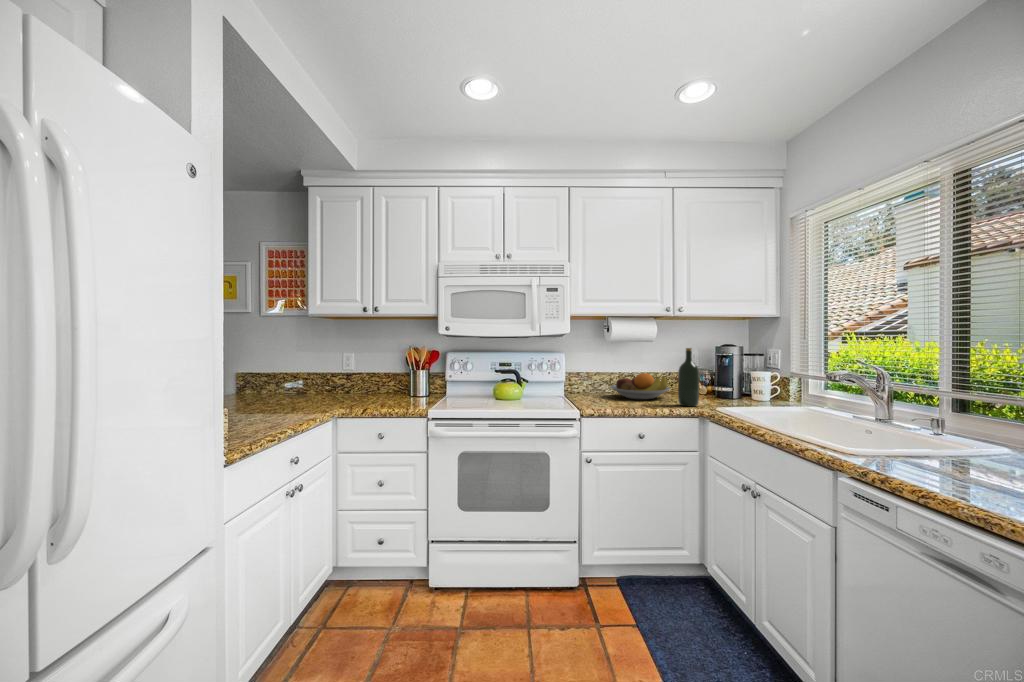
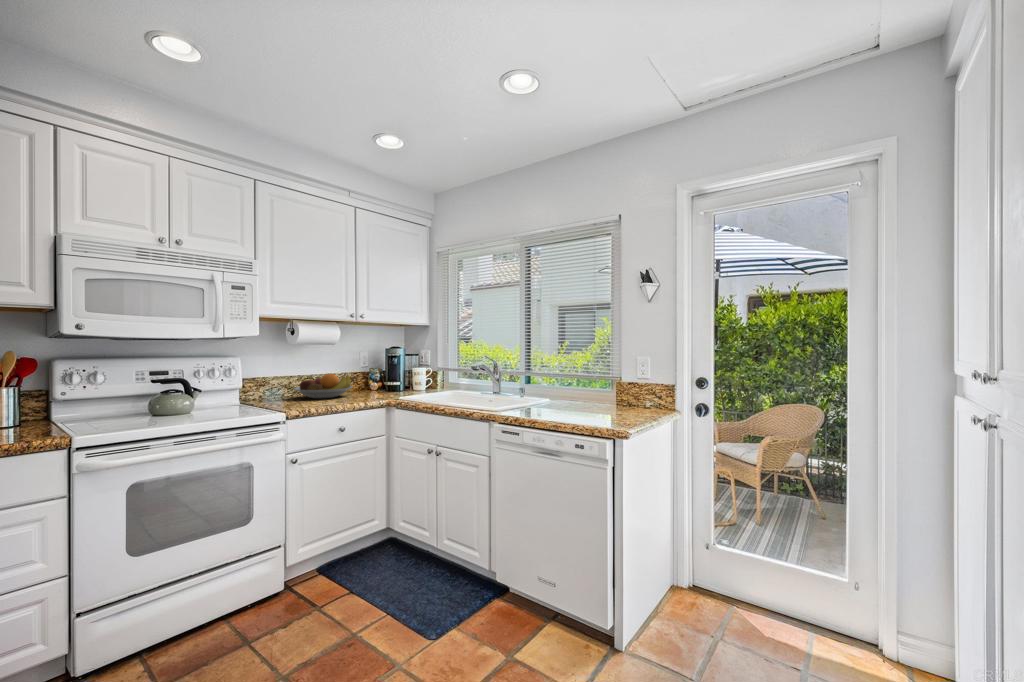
wine bottle: present [678,348,699,407] -> none [367,350,384,399]

